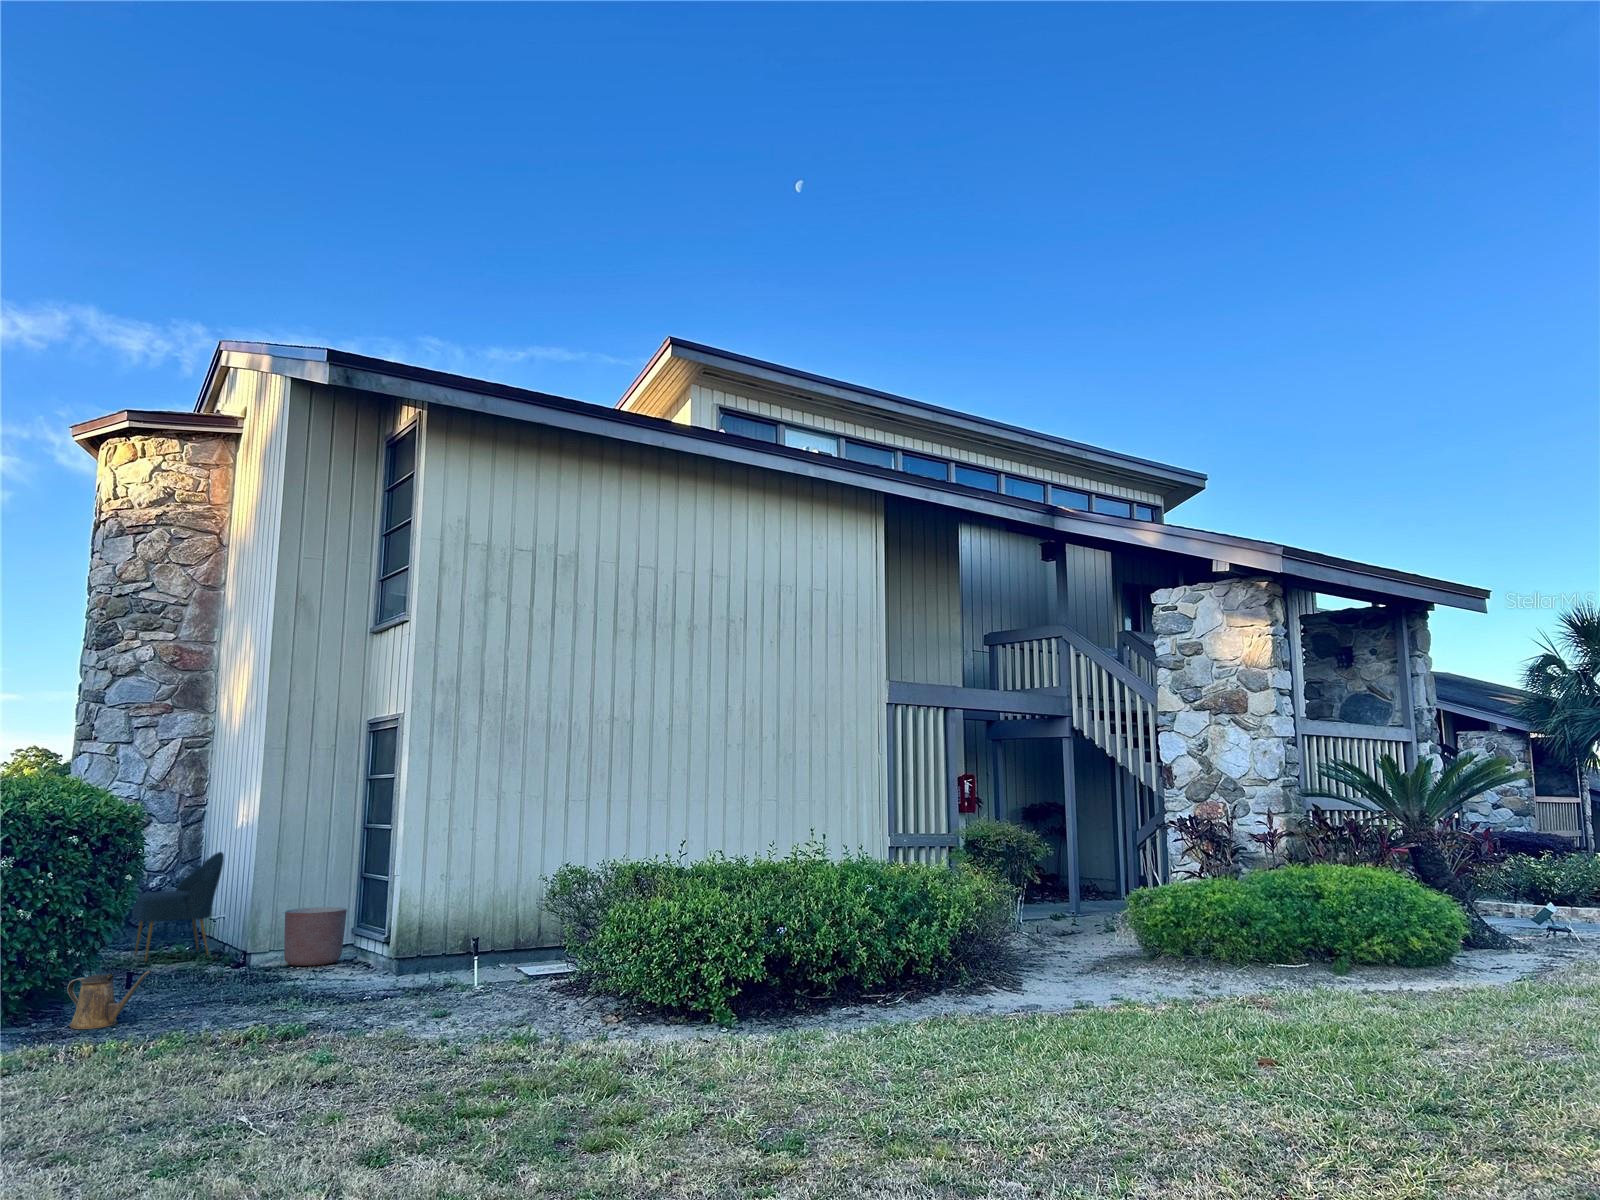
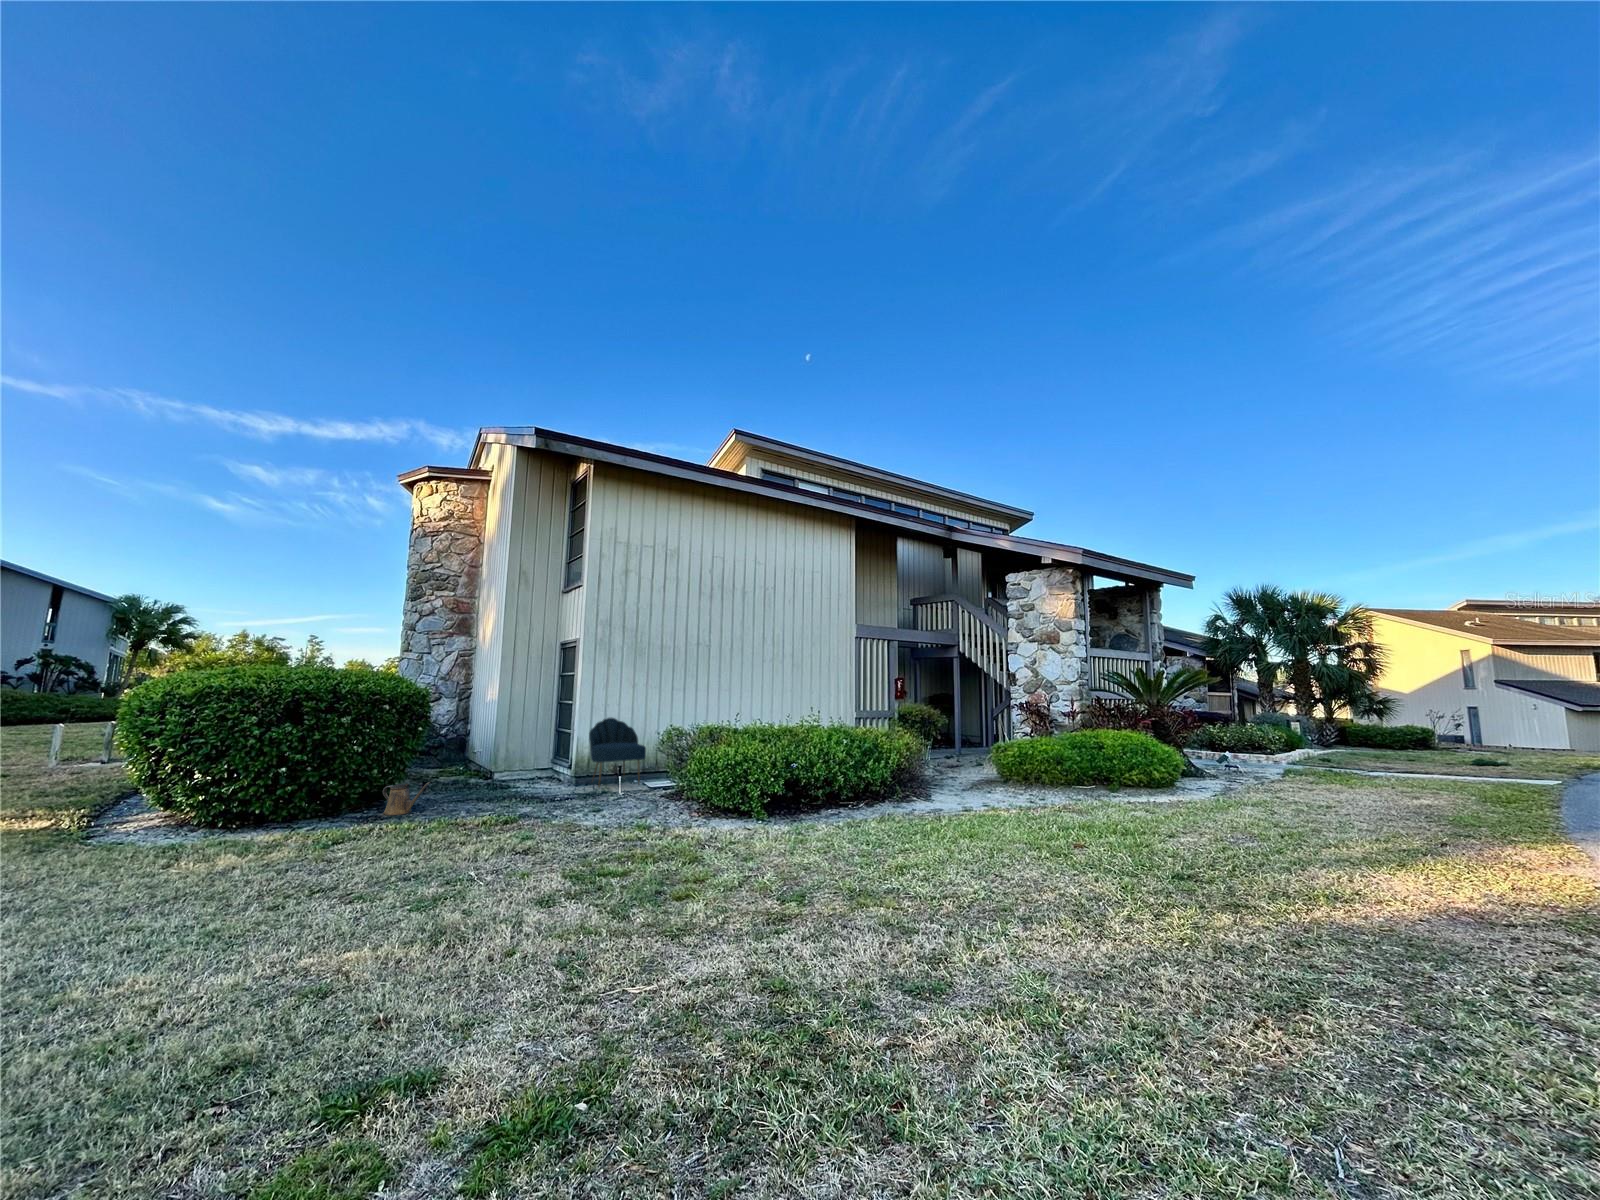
chair: present [132,852,224,962] -> present [589,718,646,787]
planter: present [284,907,347,966] -> none [515,746,550,778]

